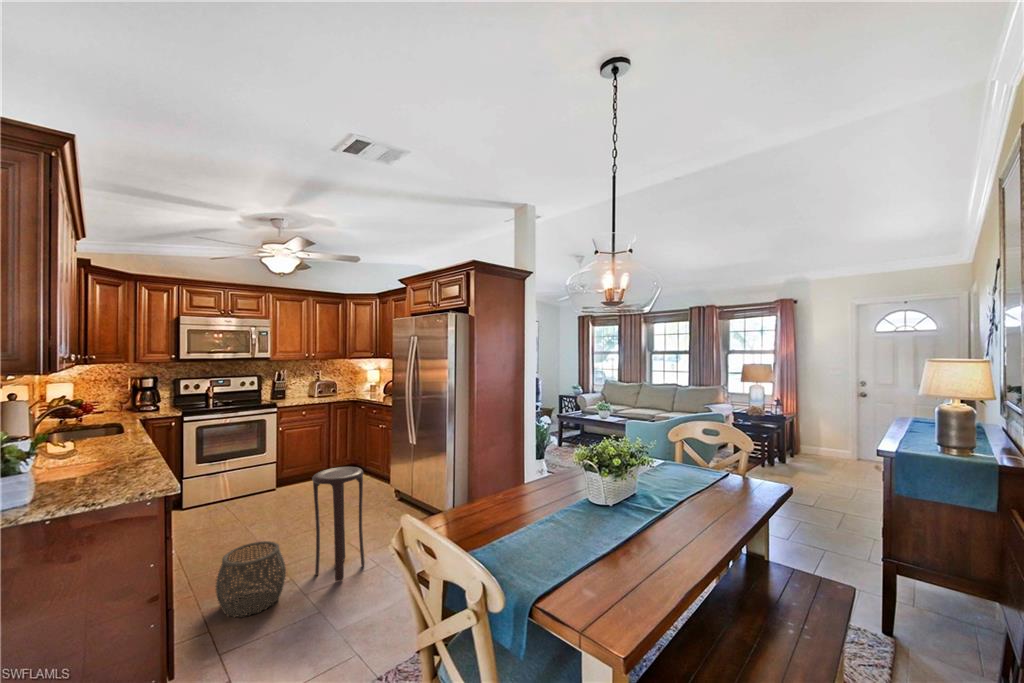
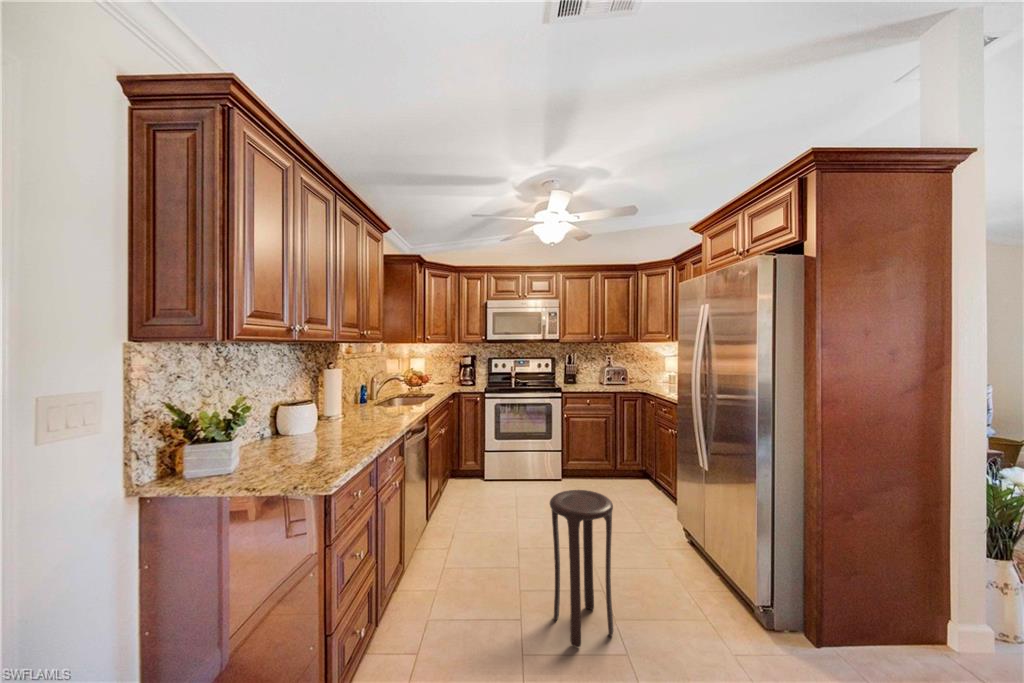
woven basket: present [216,541,286,617] -> none [446,557,515,650]

